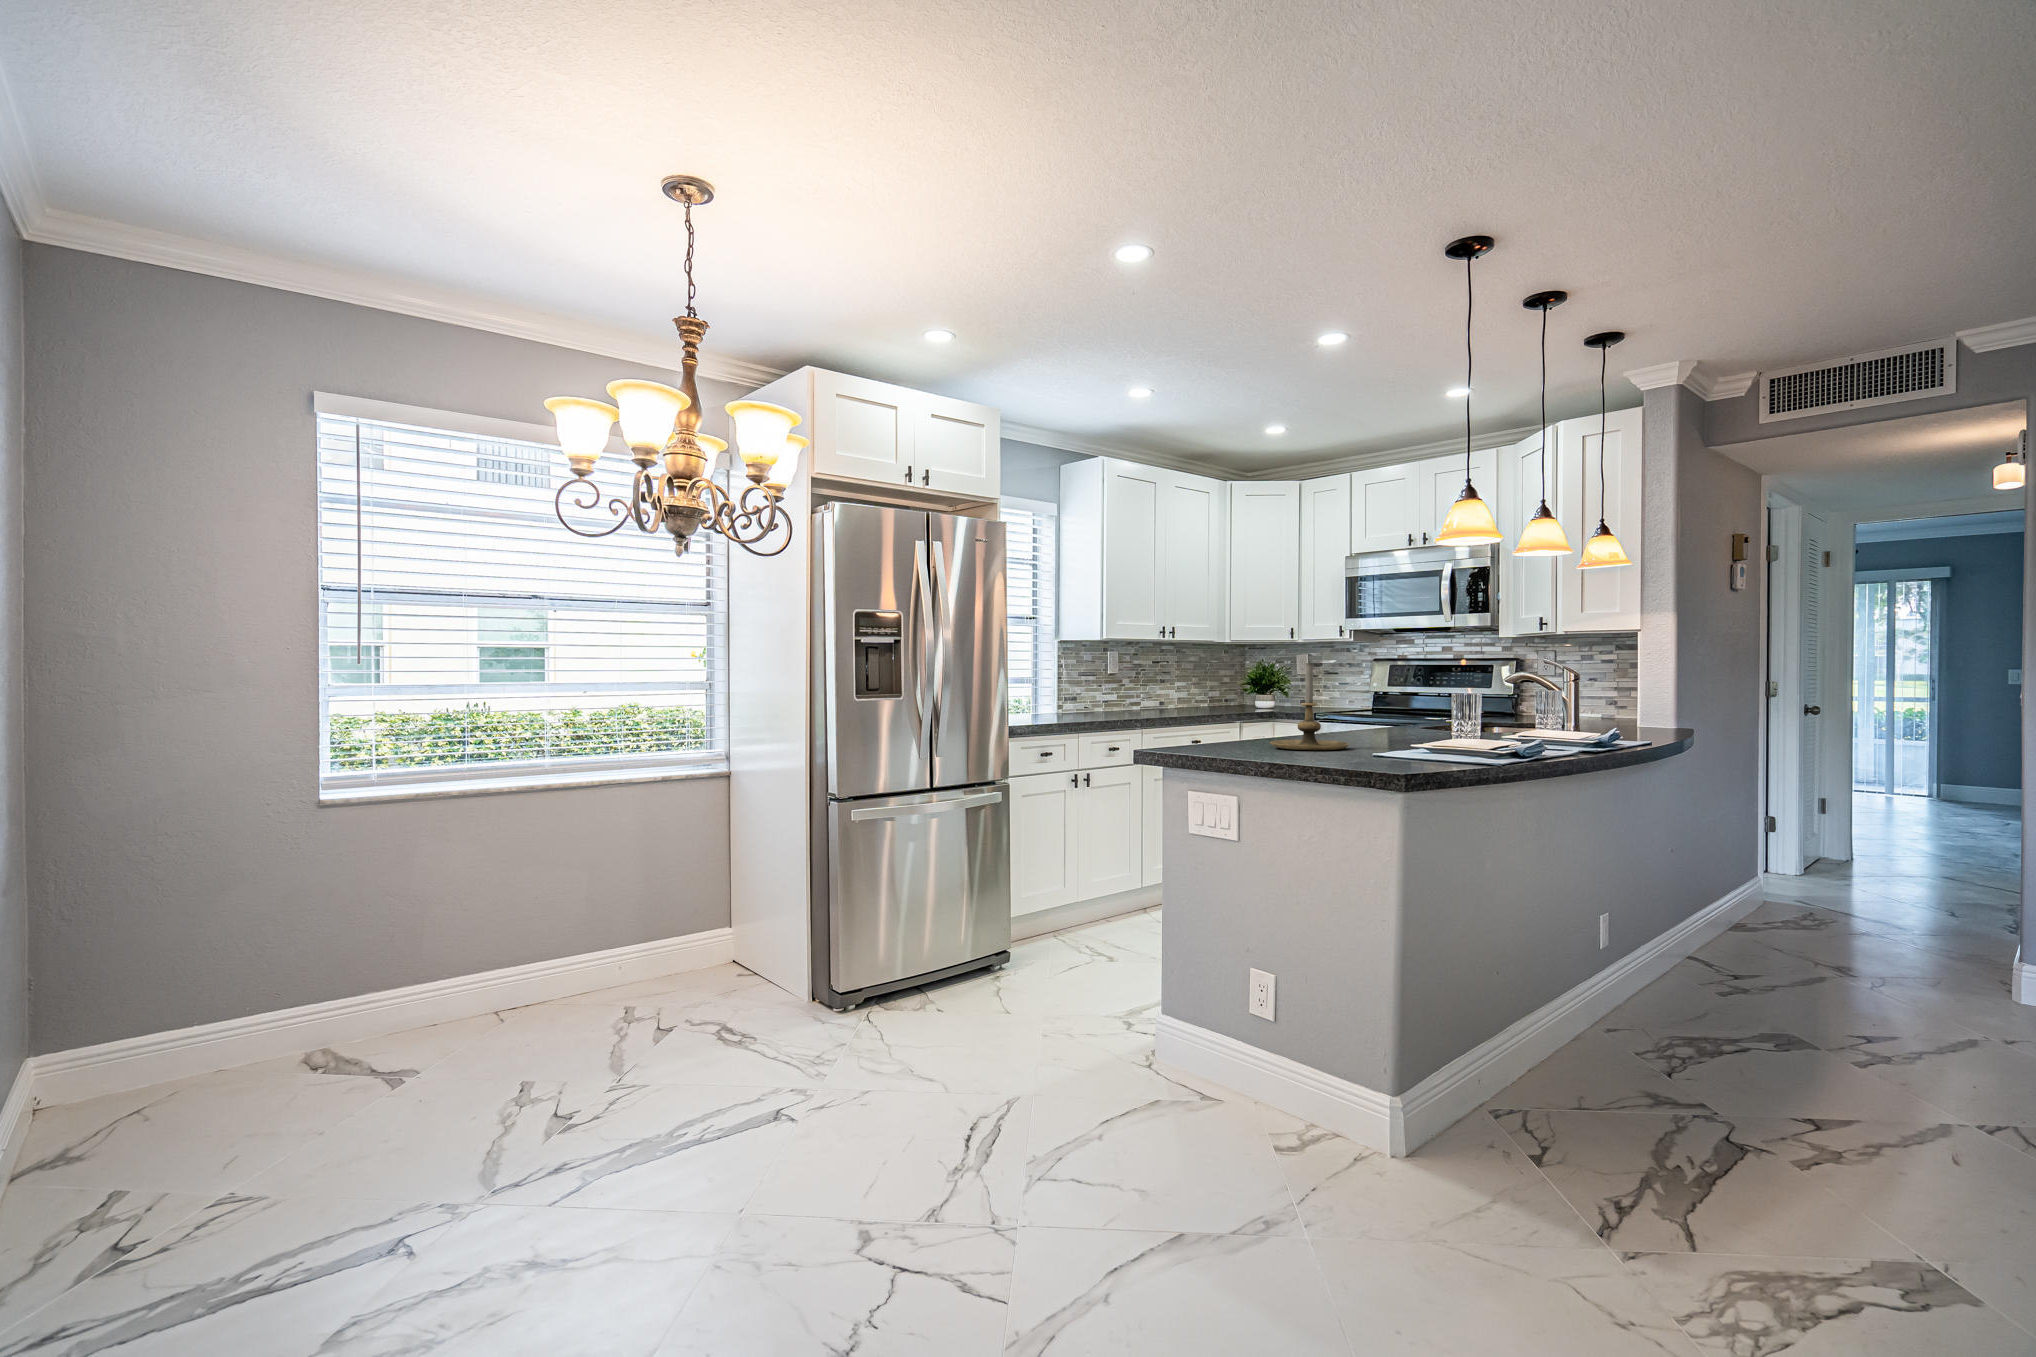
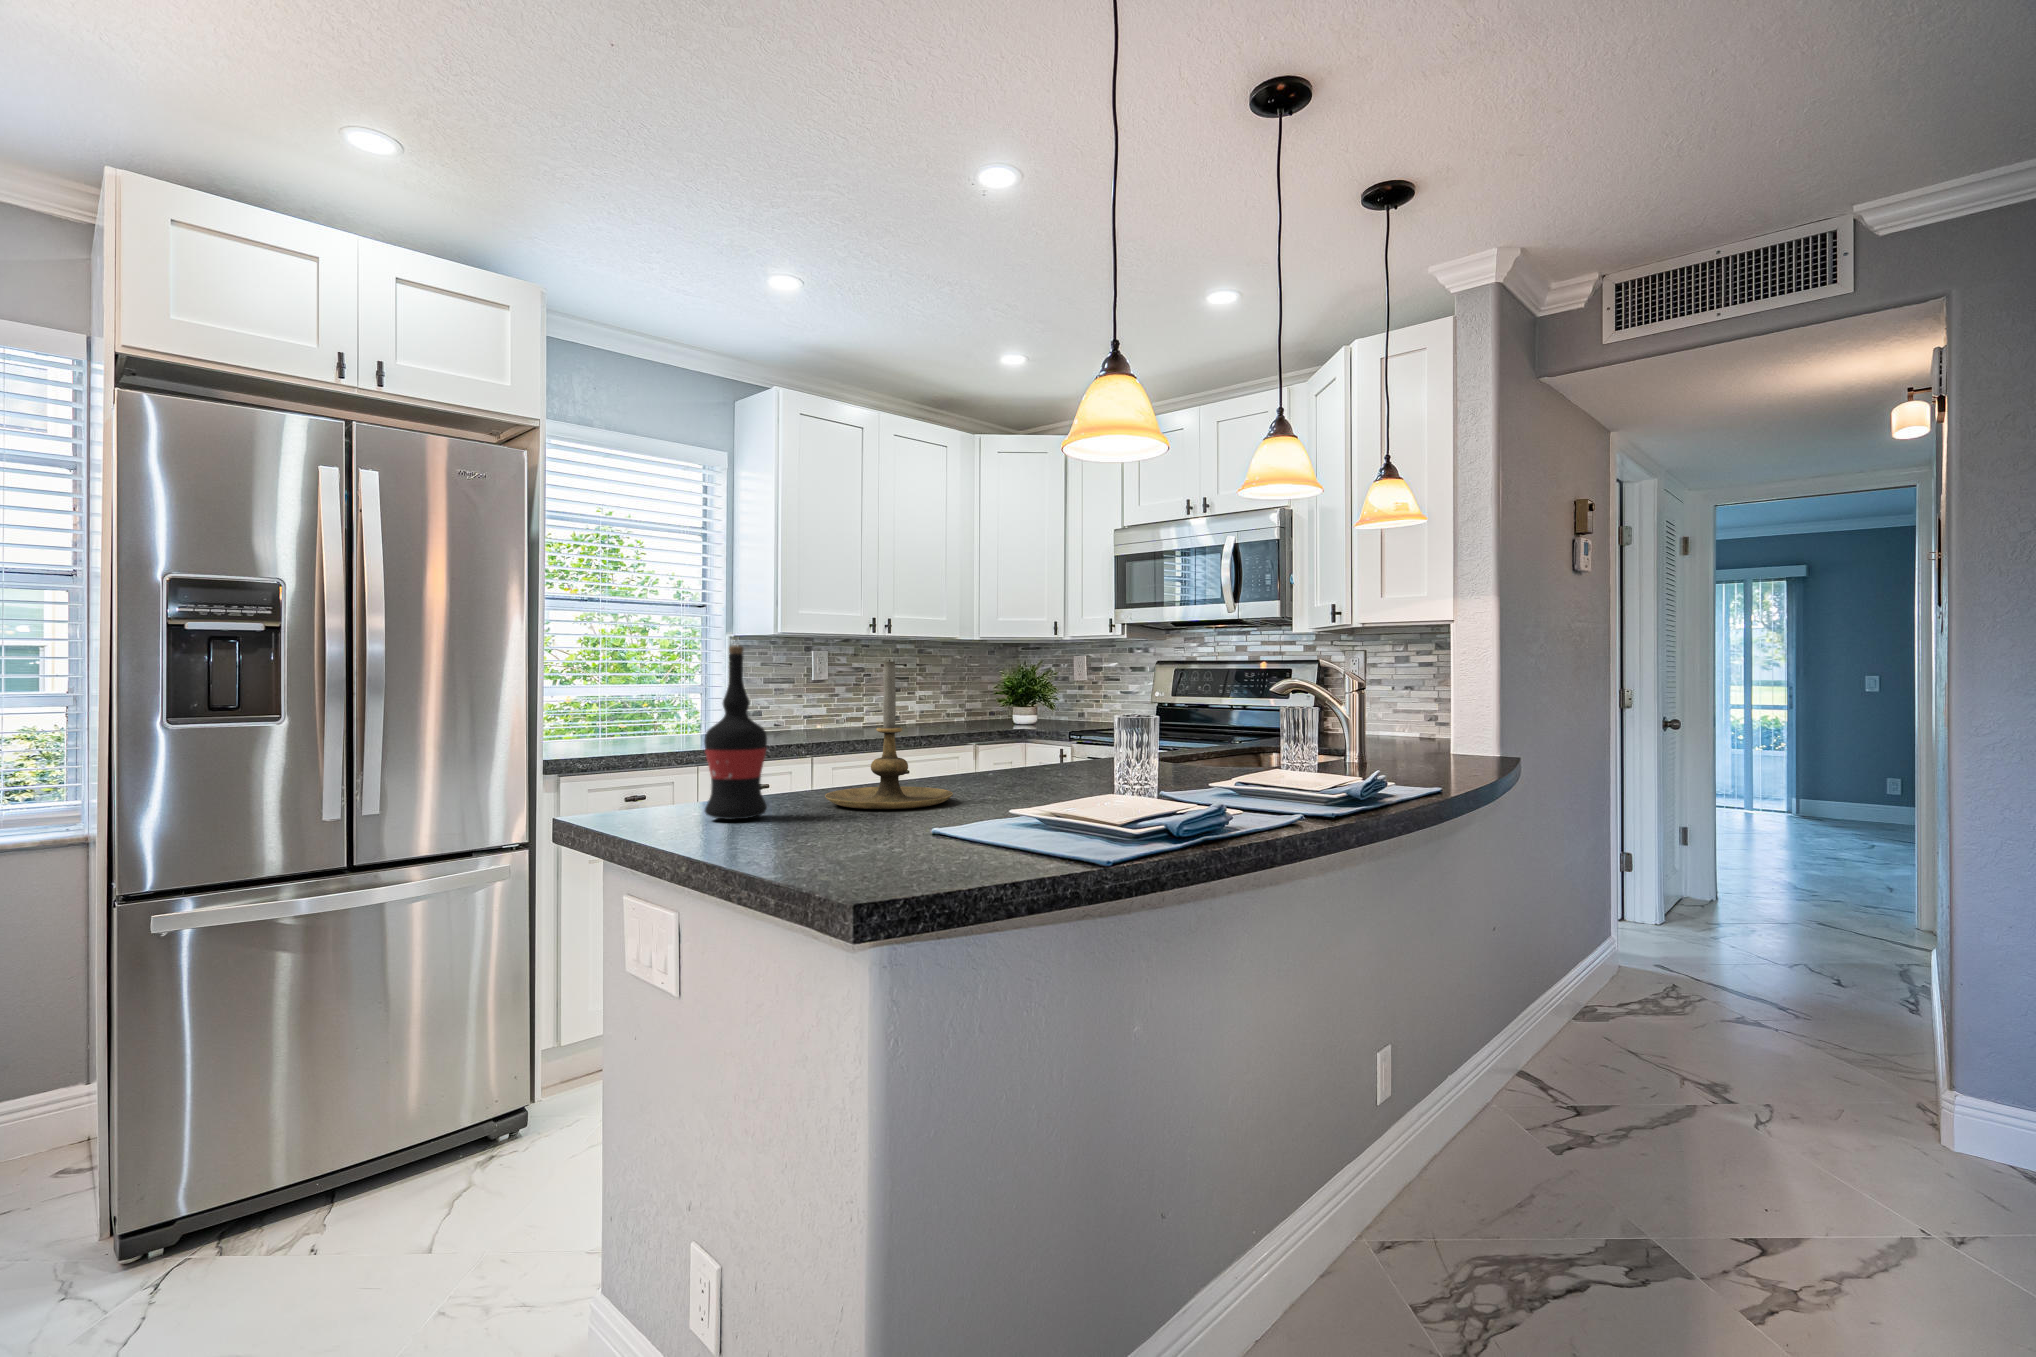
wine bottle: none [1226,655,1261,753] -> present [704,646,767,819]

